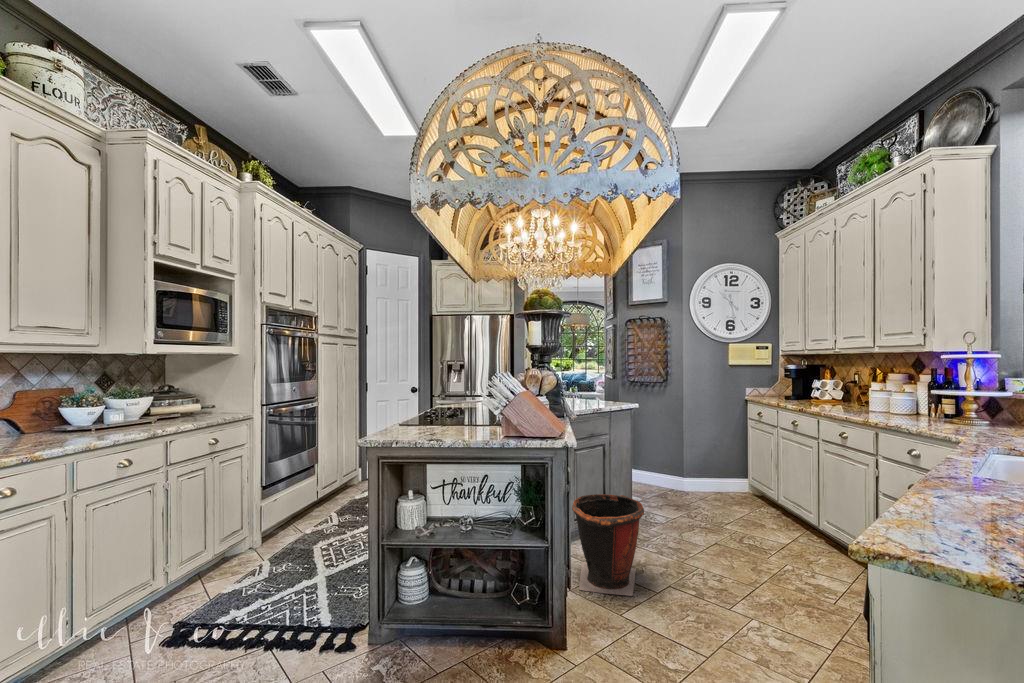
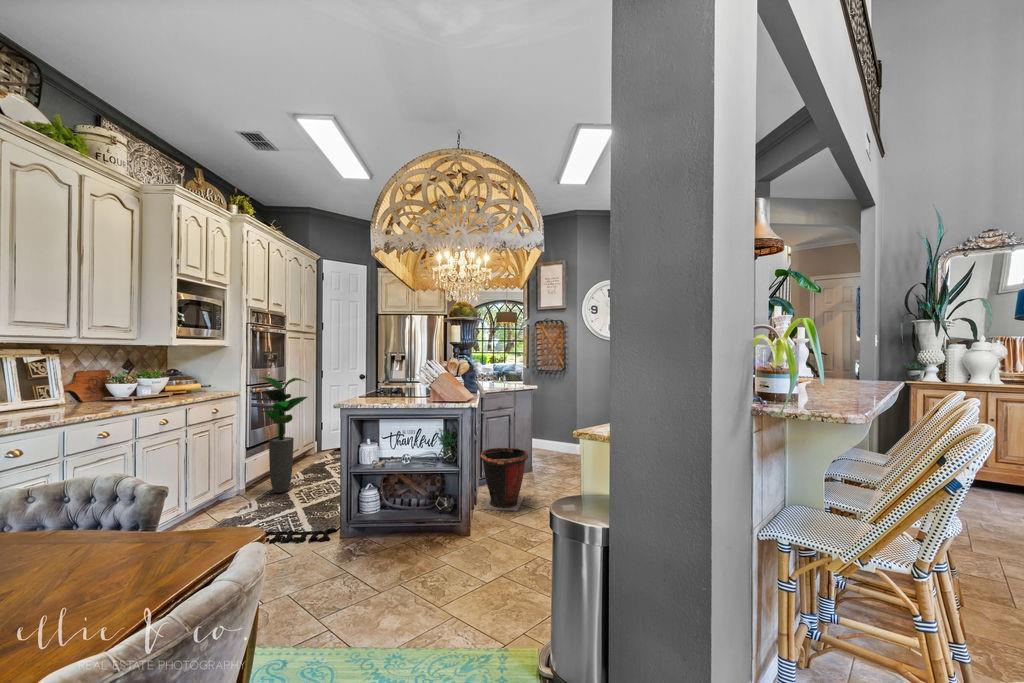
potted plant: none [273,393,340,547] -> present [261,377,308,493]

